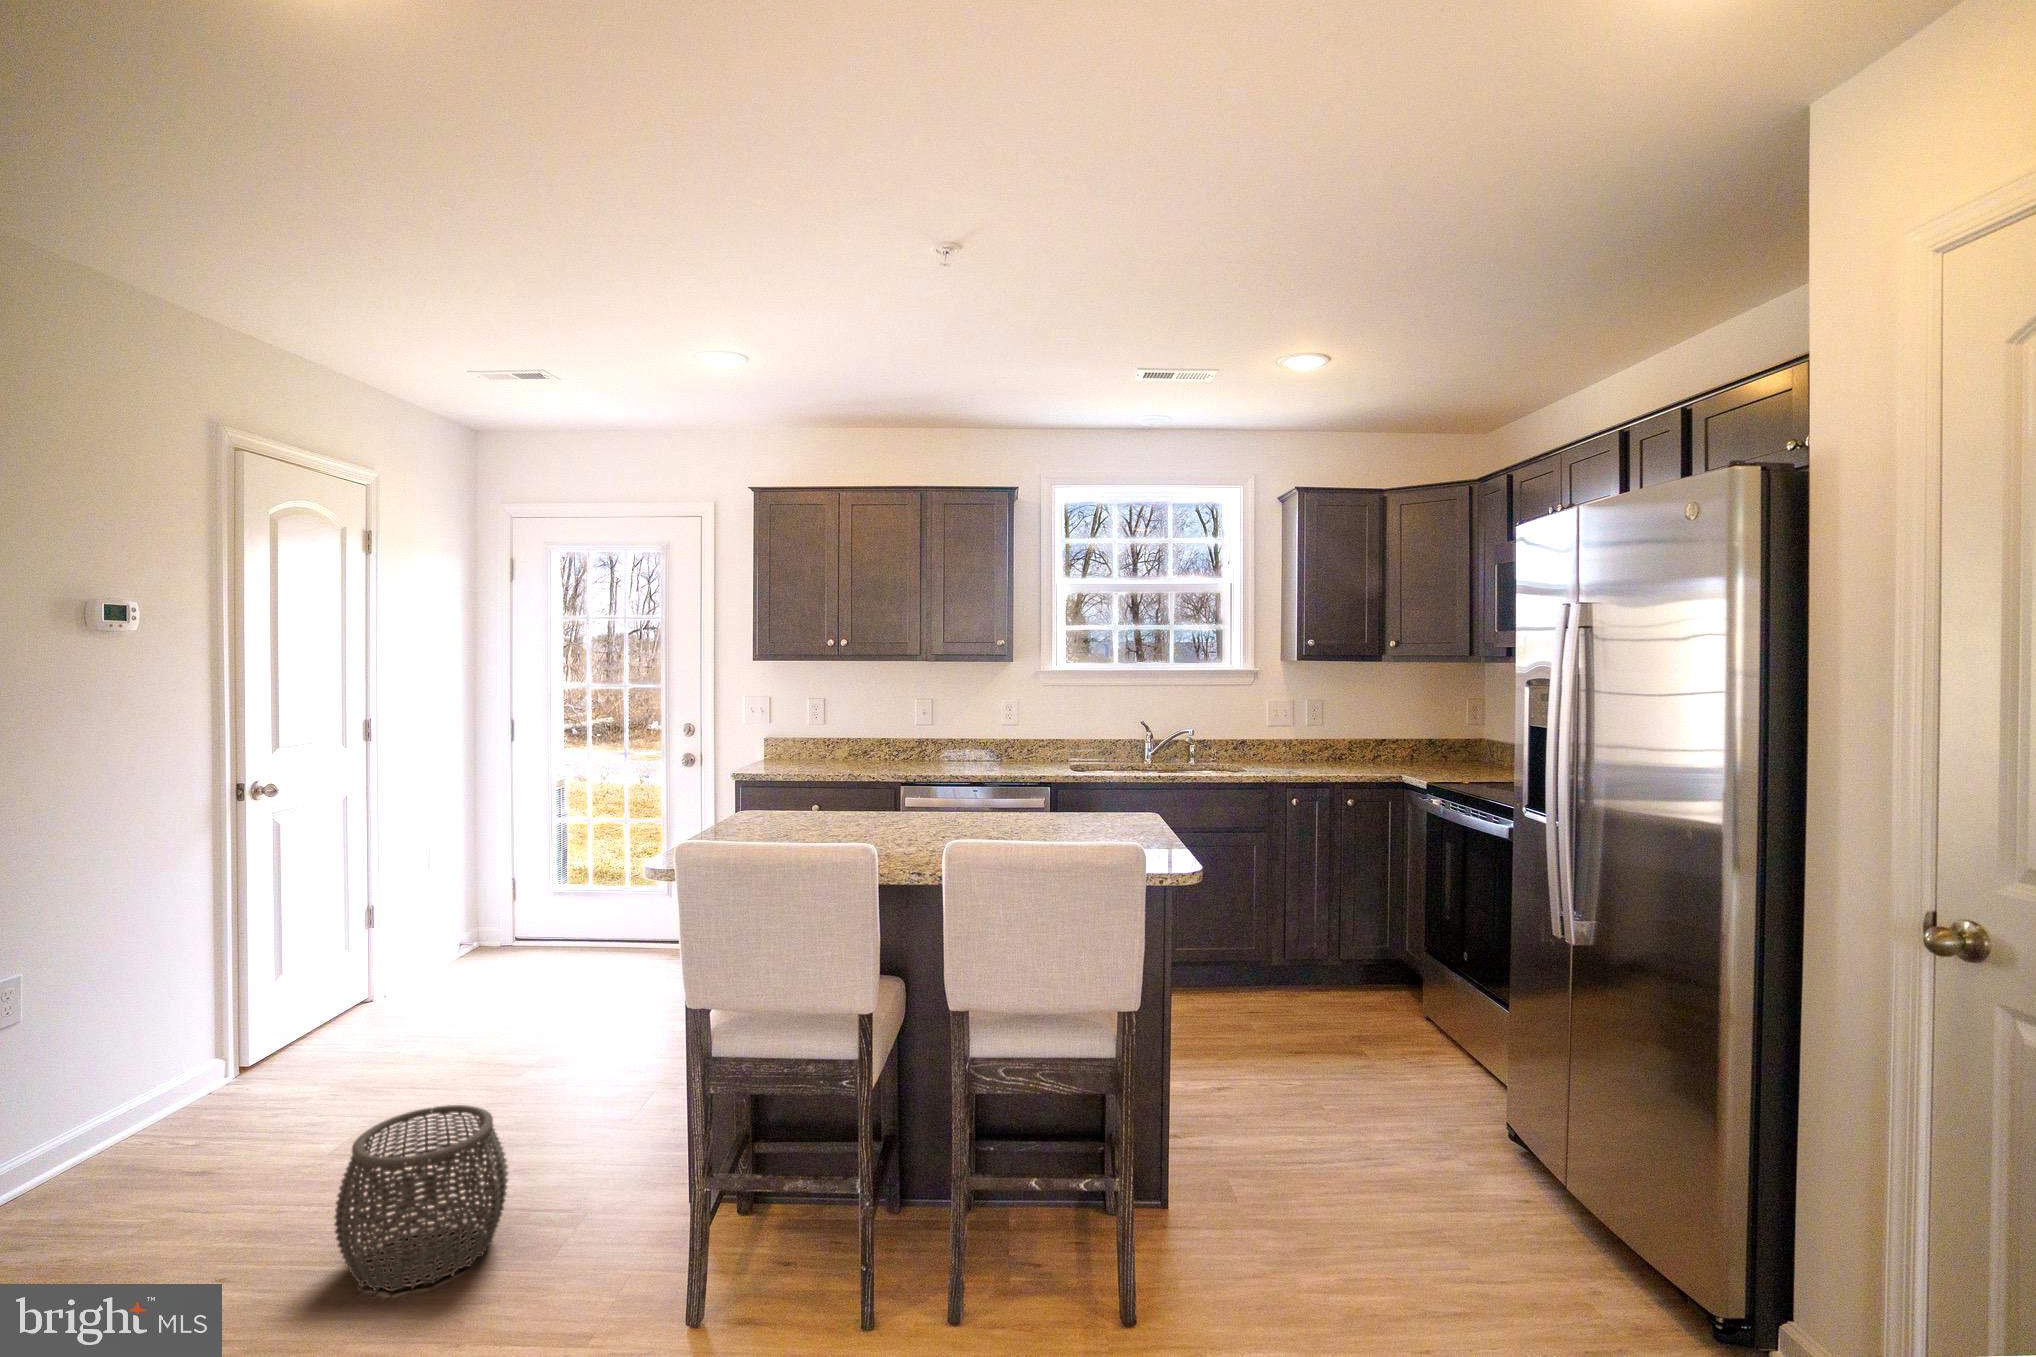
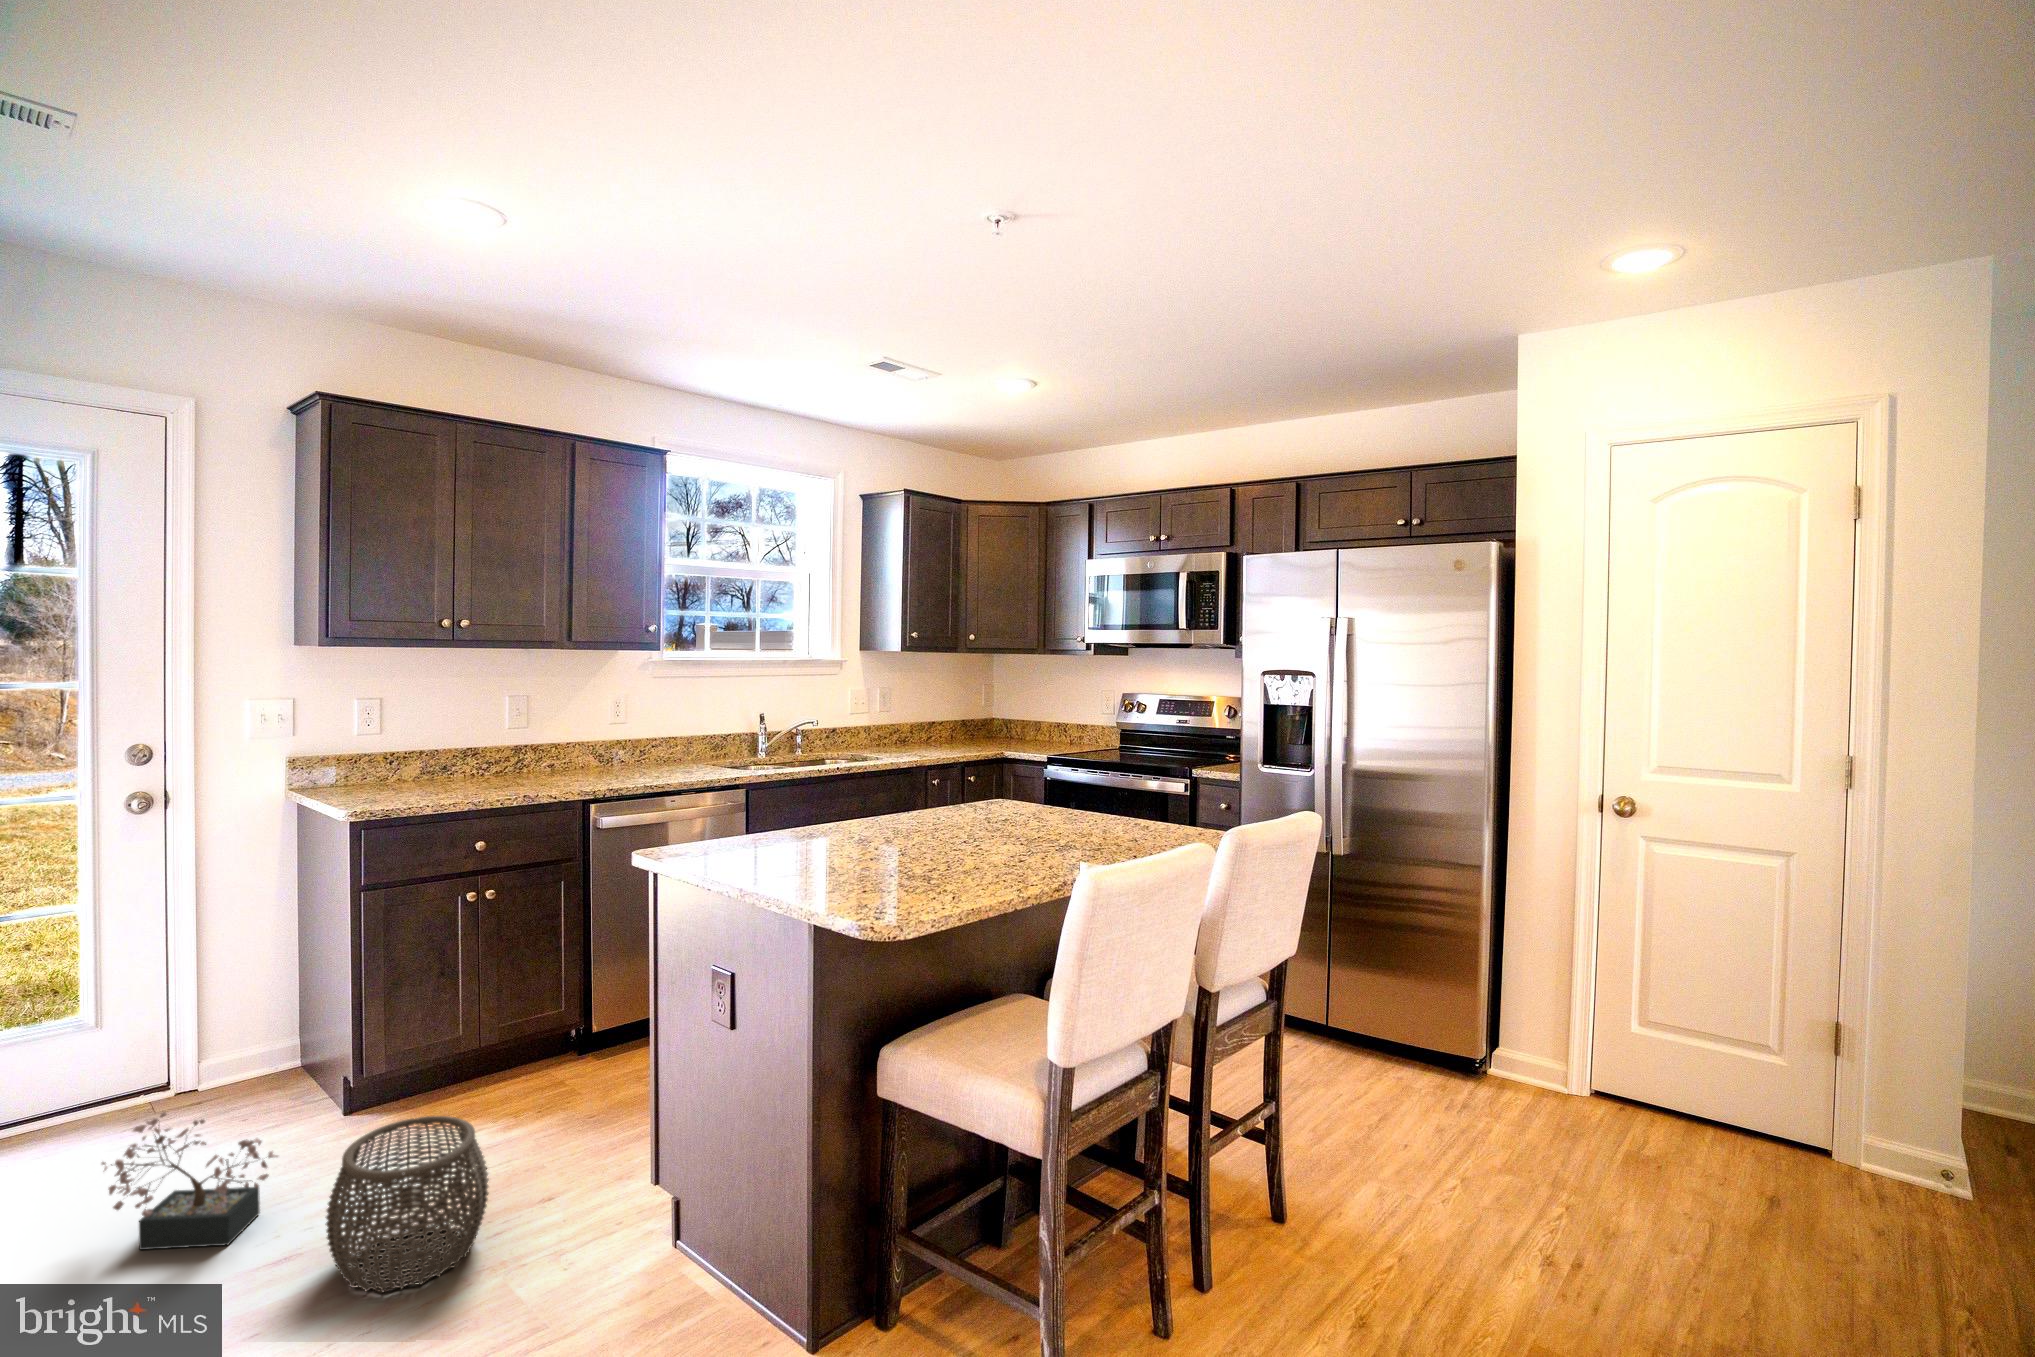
decorative plant: none [110,1105,297,1249] -> present [102,1113,278,1250]

